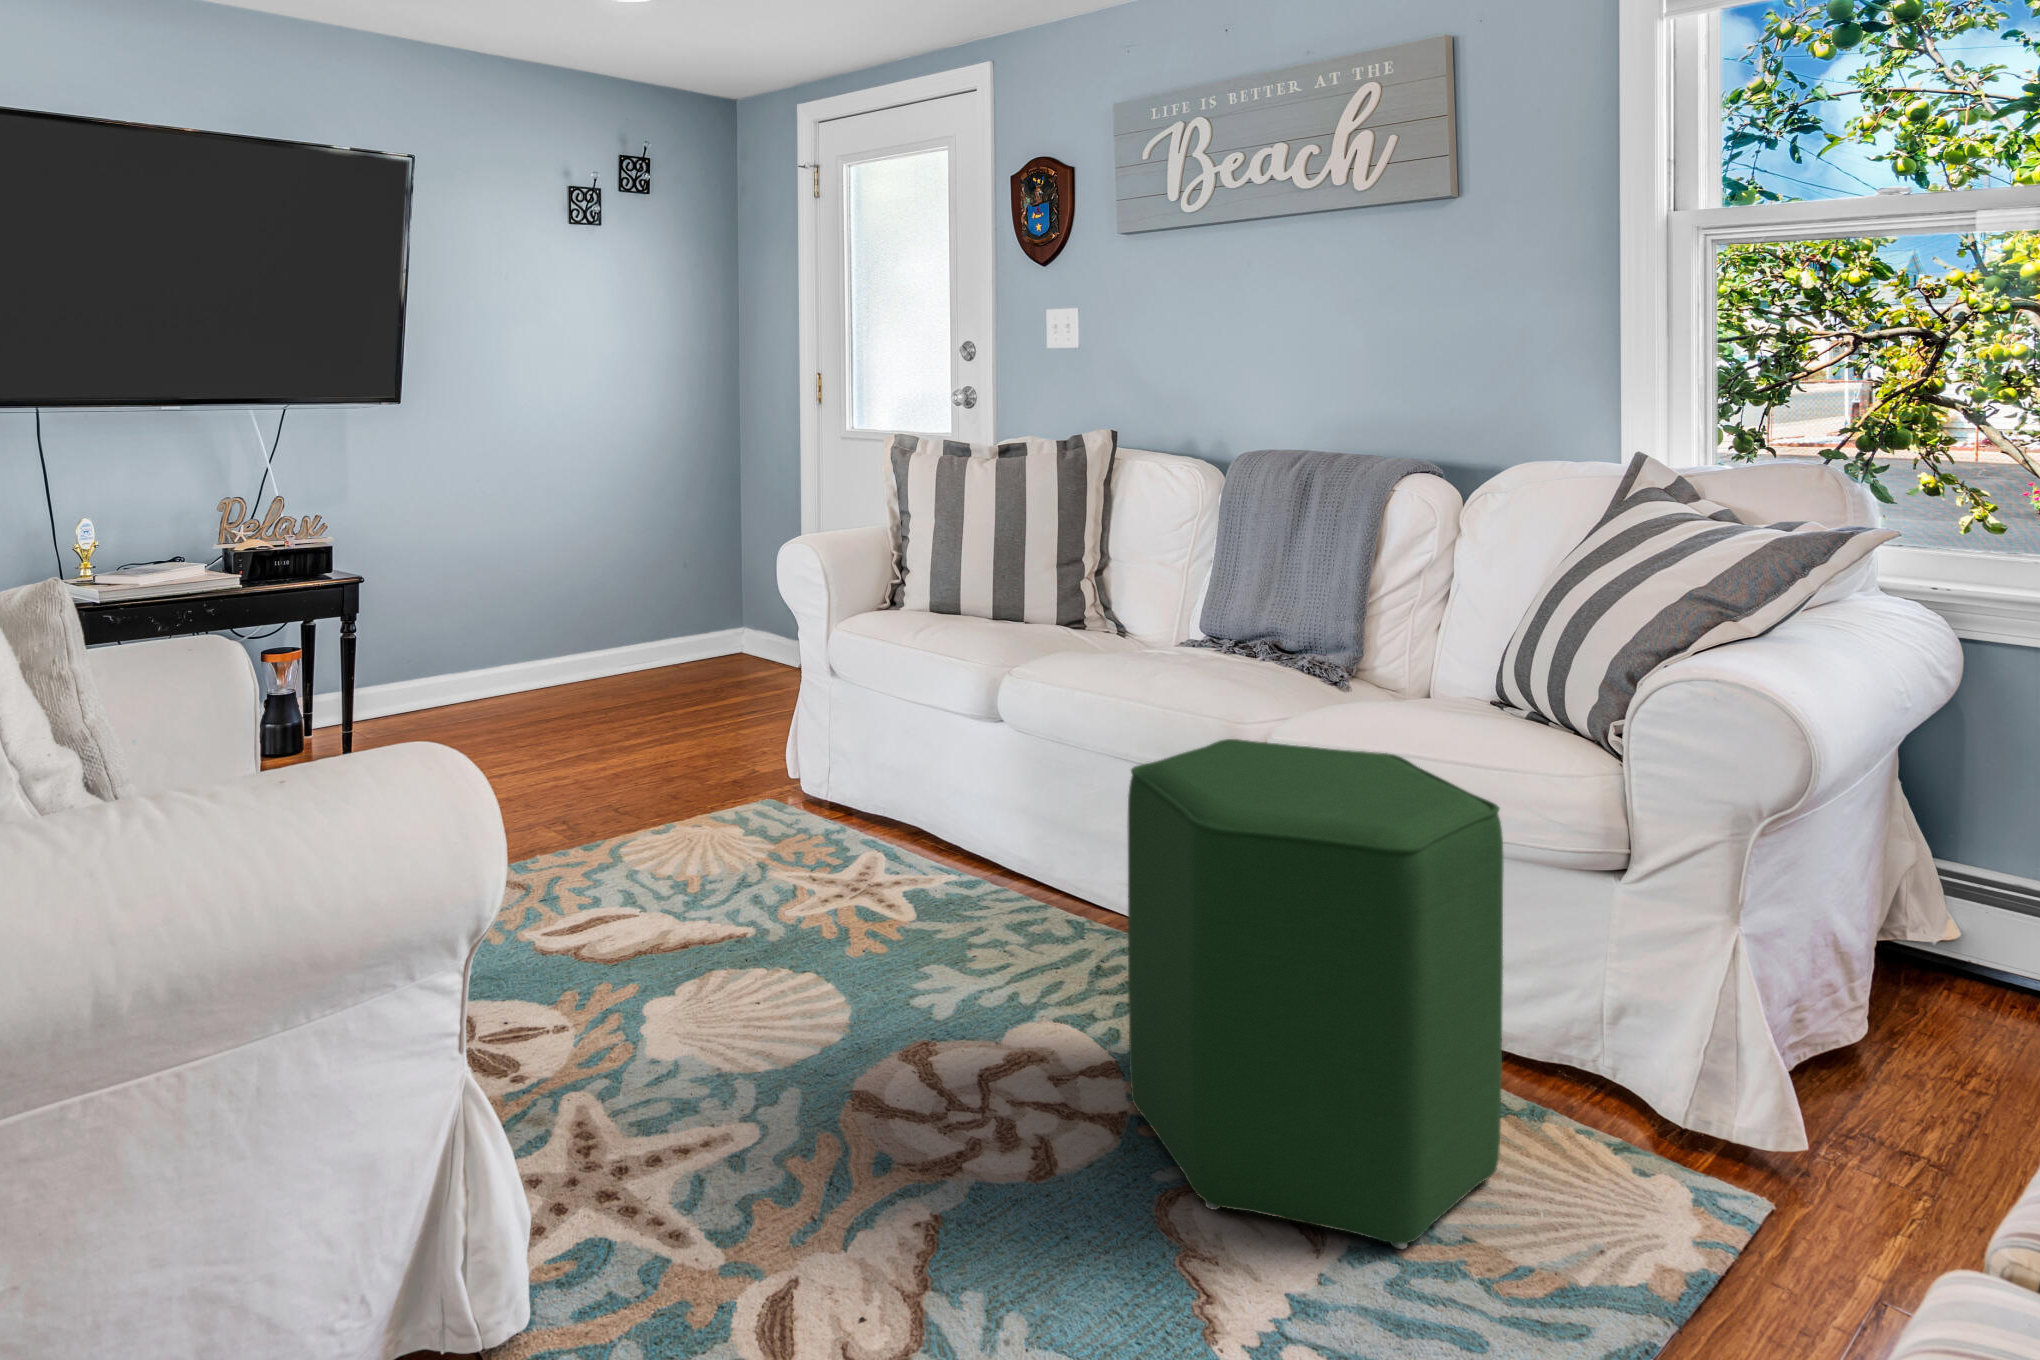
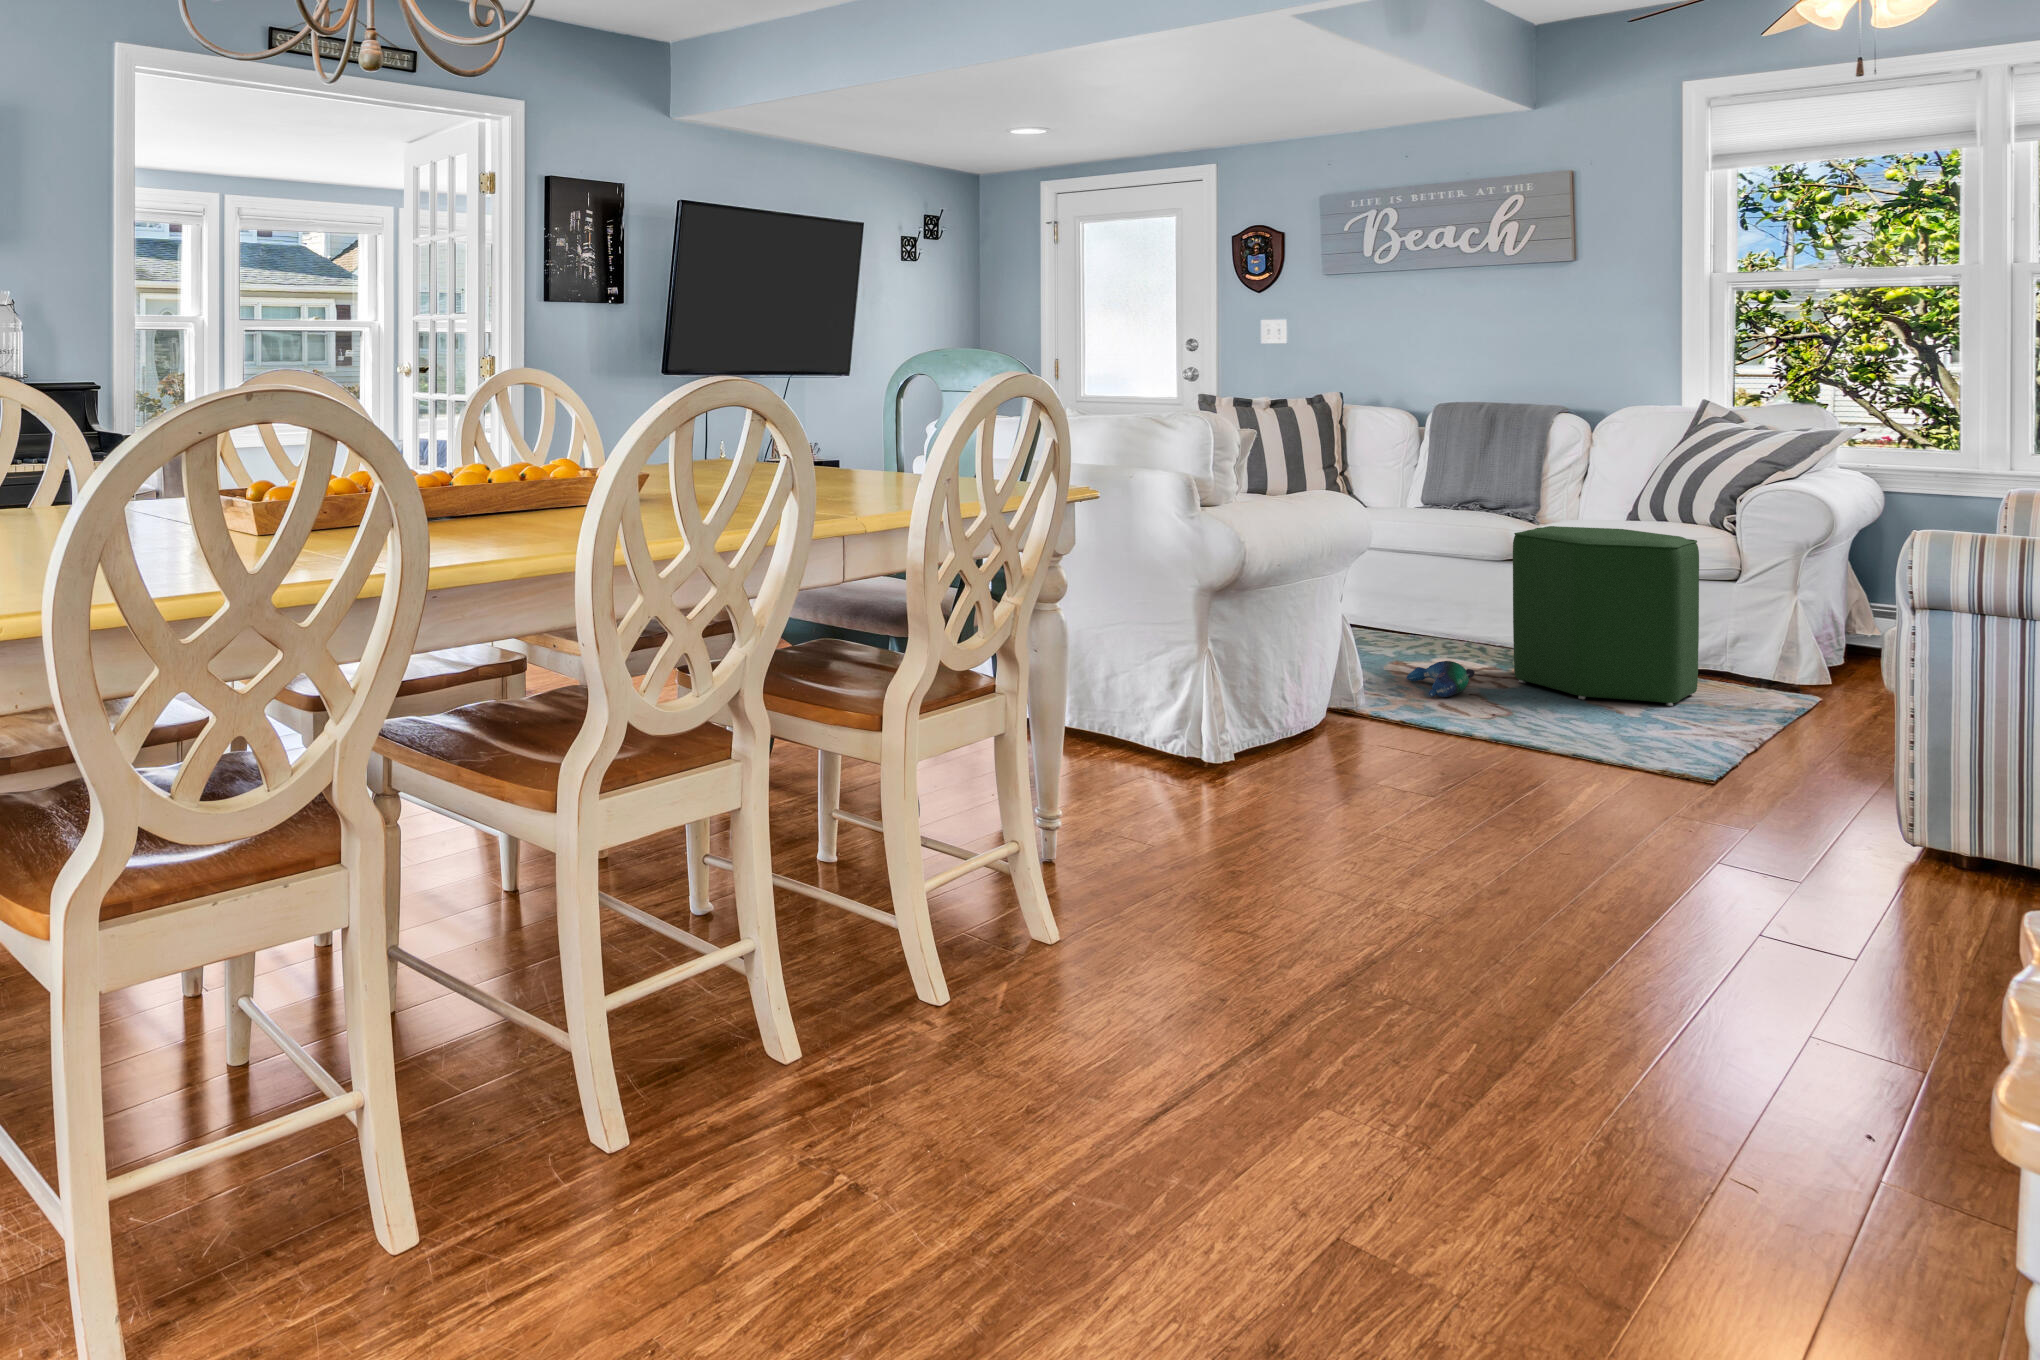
plush toy: none [844,1069,977,1203] -> present [1406,661,1475,697]

